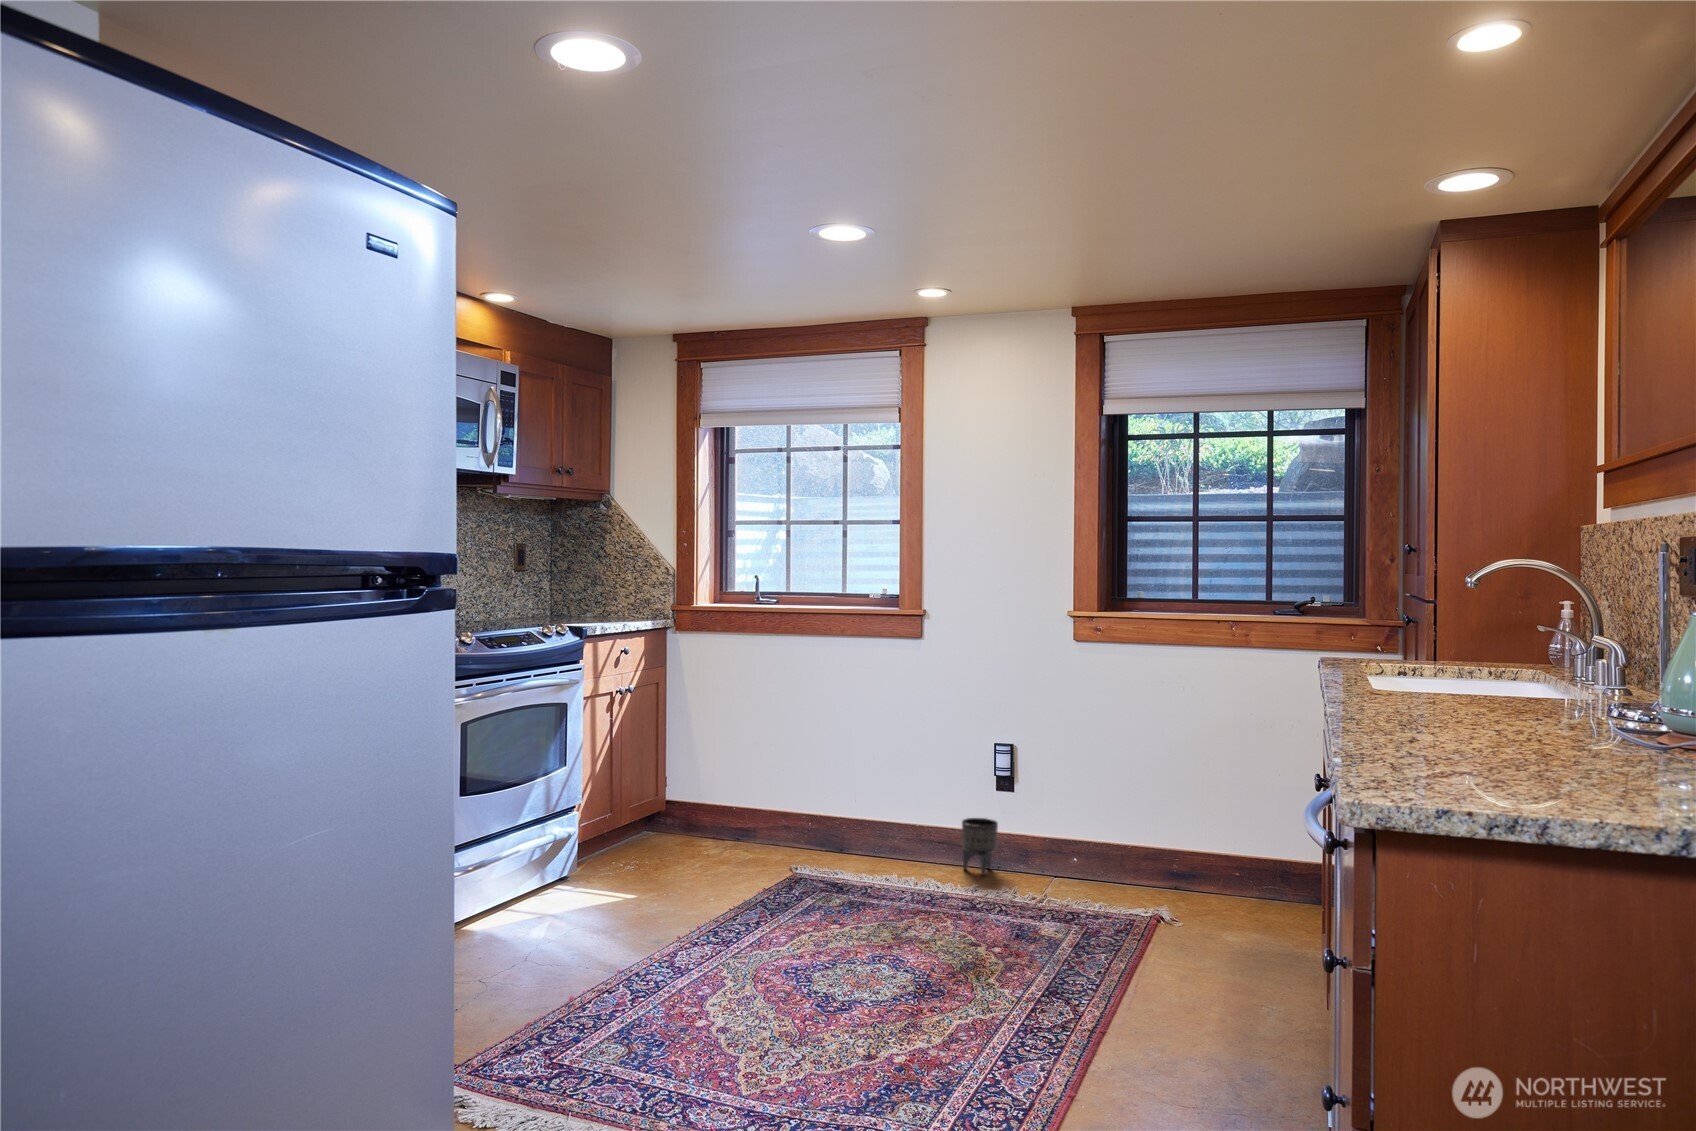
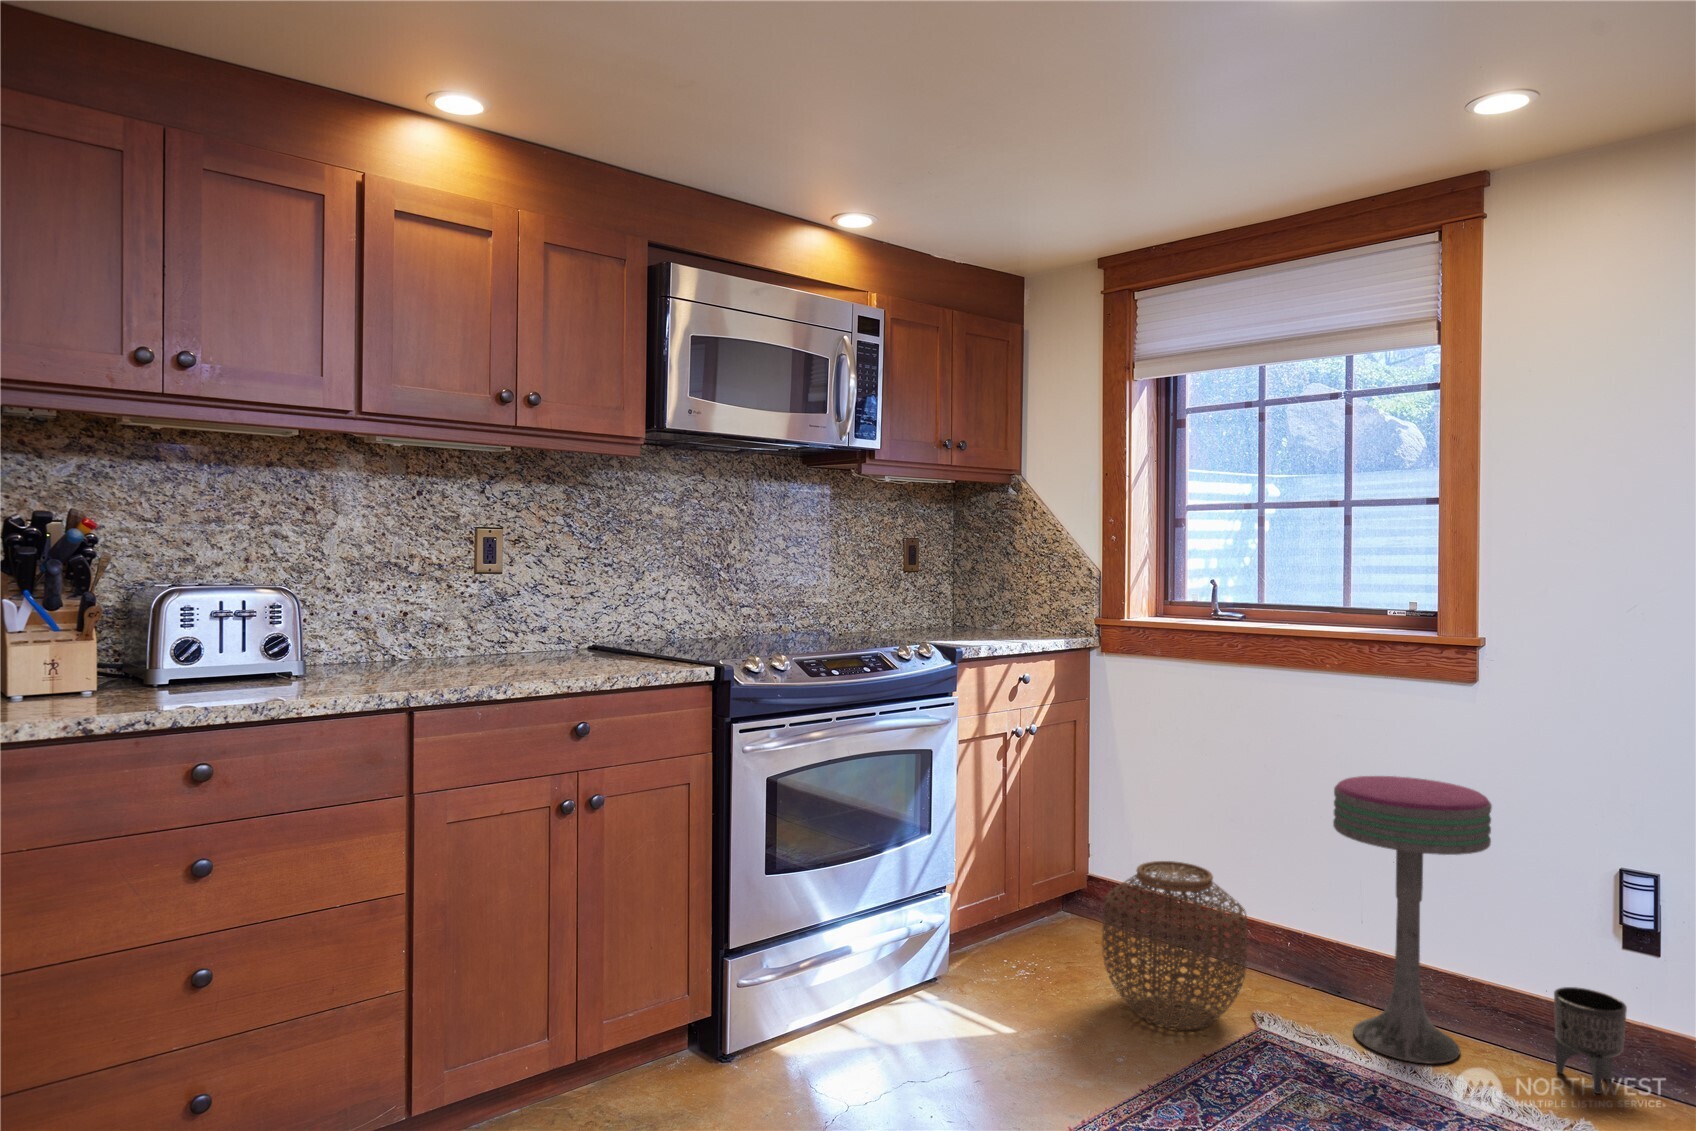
bar stool: none [840,701,929,876] -> present [1333,776,1492,1064]
woven basket: none [692,771,788,880] -> present [1102,861,1247,1030]

